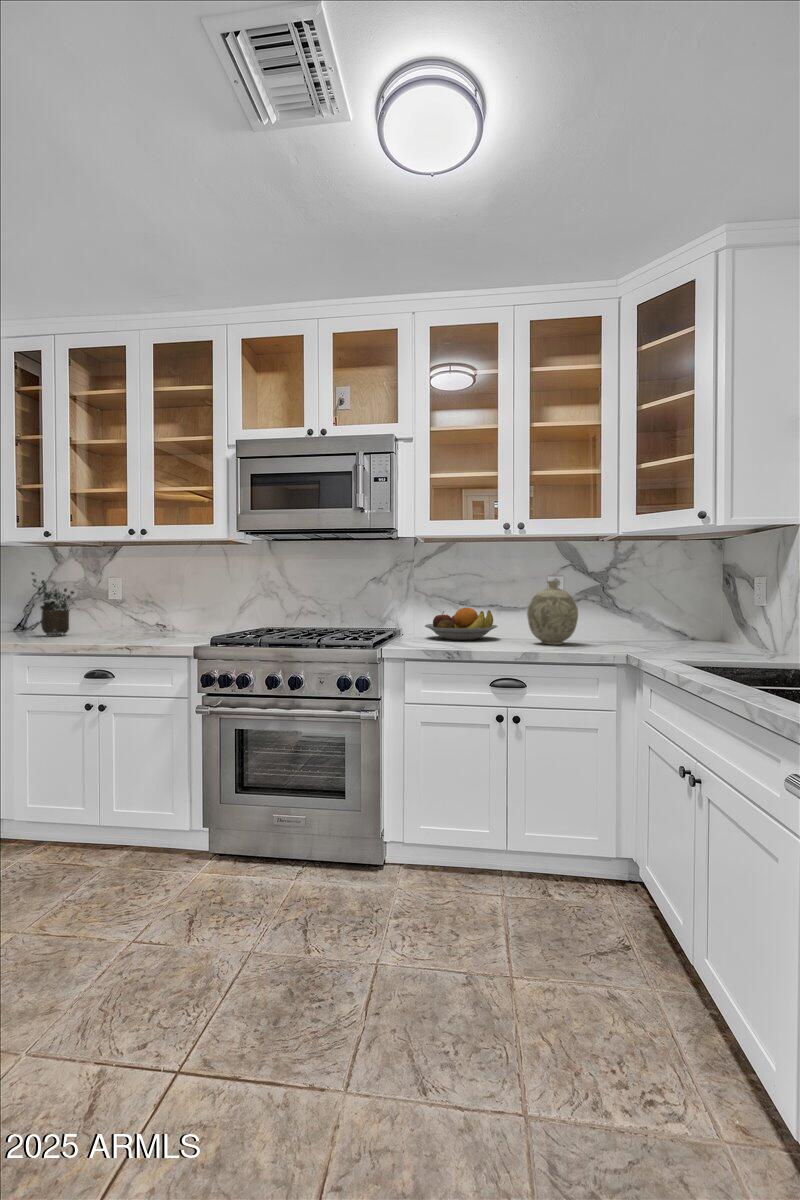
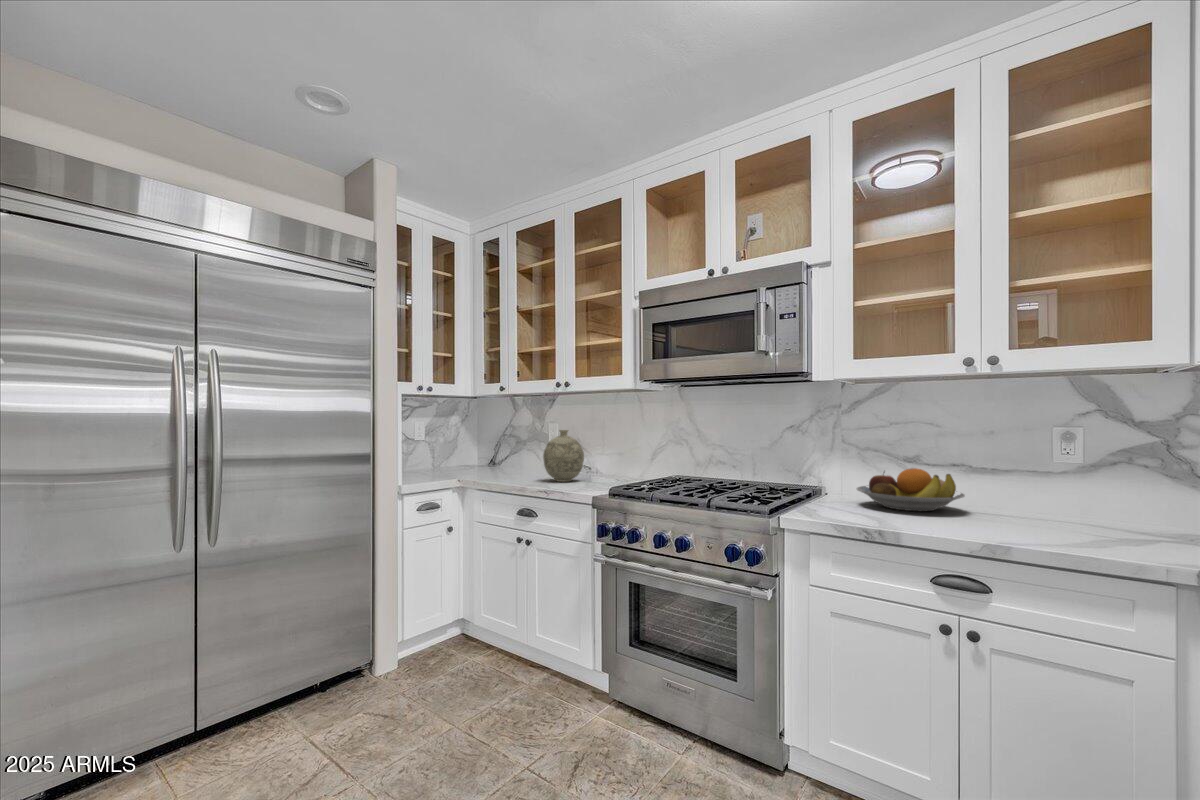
potted plant: present [31,572,74,635] -> none [501,418,532,472]
decorative vase: present [527,581,578,645] -> present [543,430,584,482]

